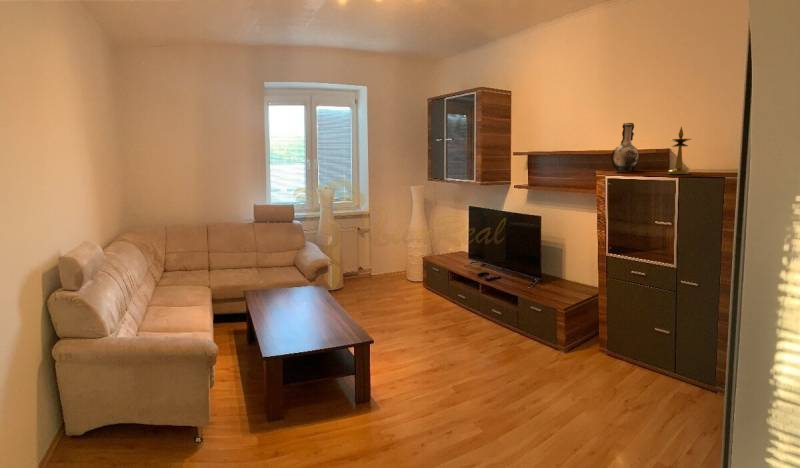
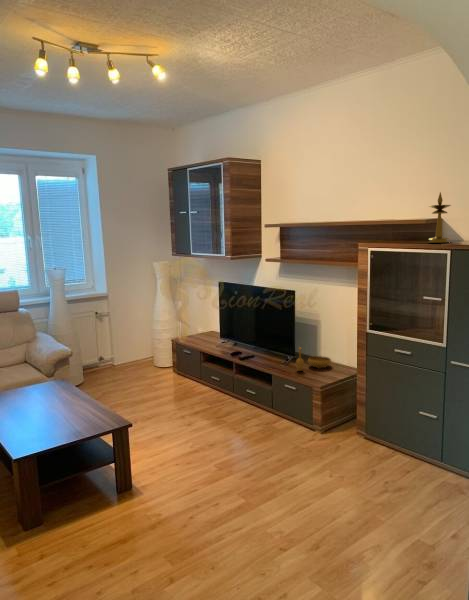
decorative vase: present [611,123,640,171] -> none [367,190,396,241]
decorative bowl: none [539,268,574,290] -> present [296,348,331,371]

